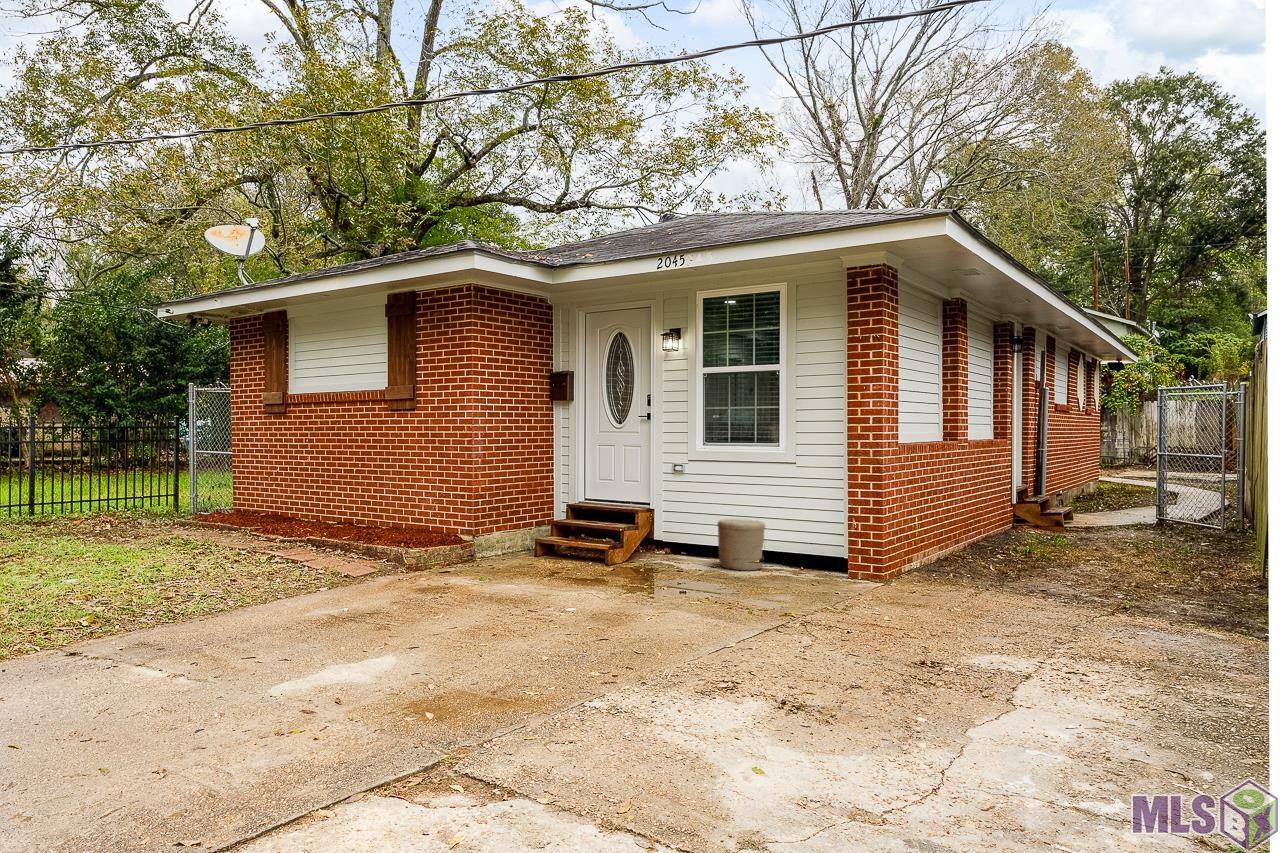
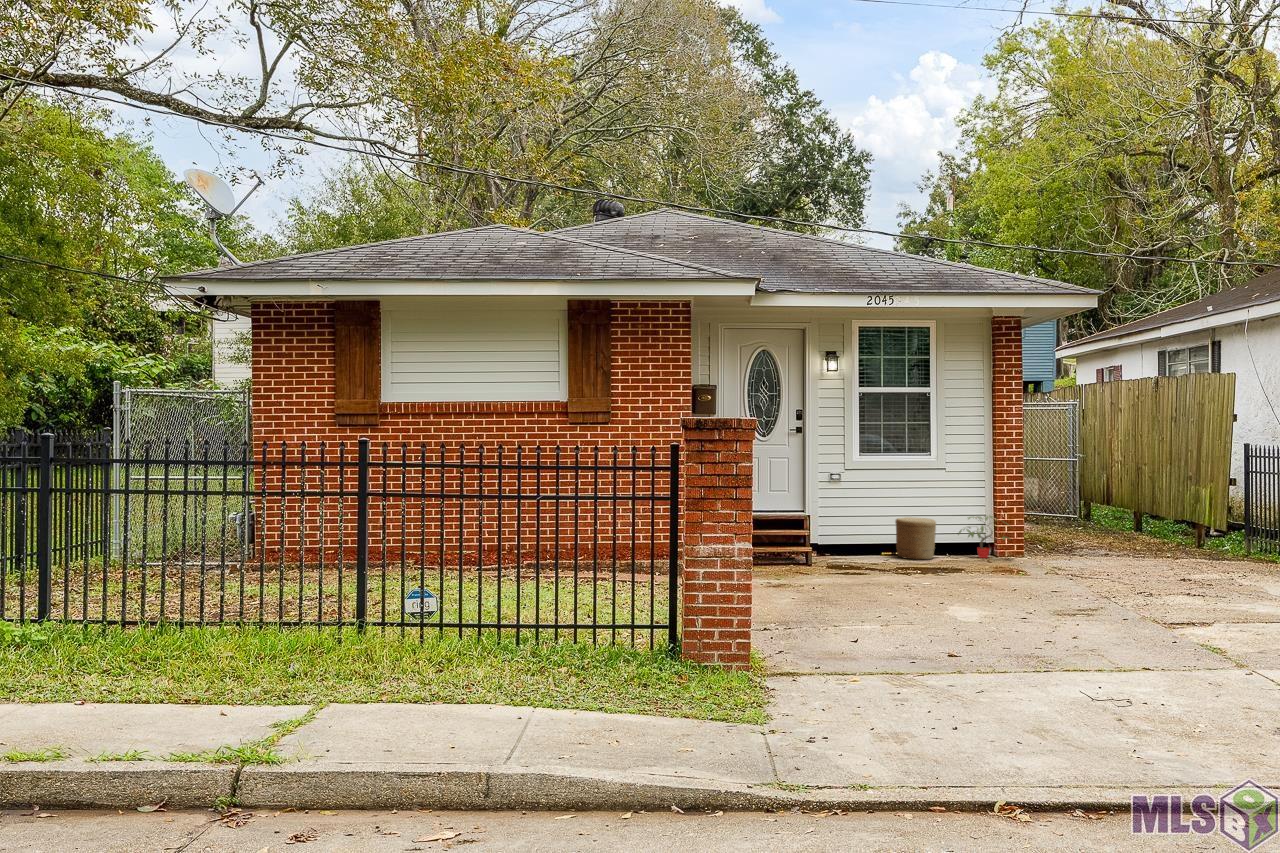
potted plant: none [796,523,862,578] -> present [959,516,1009,558]

